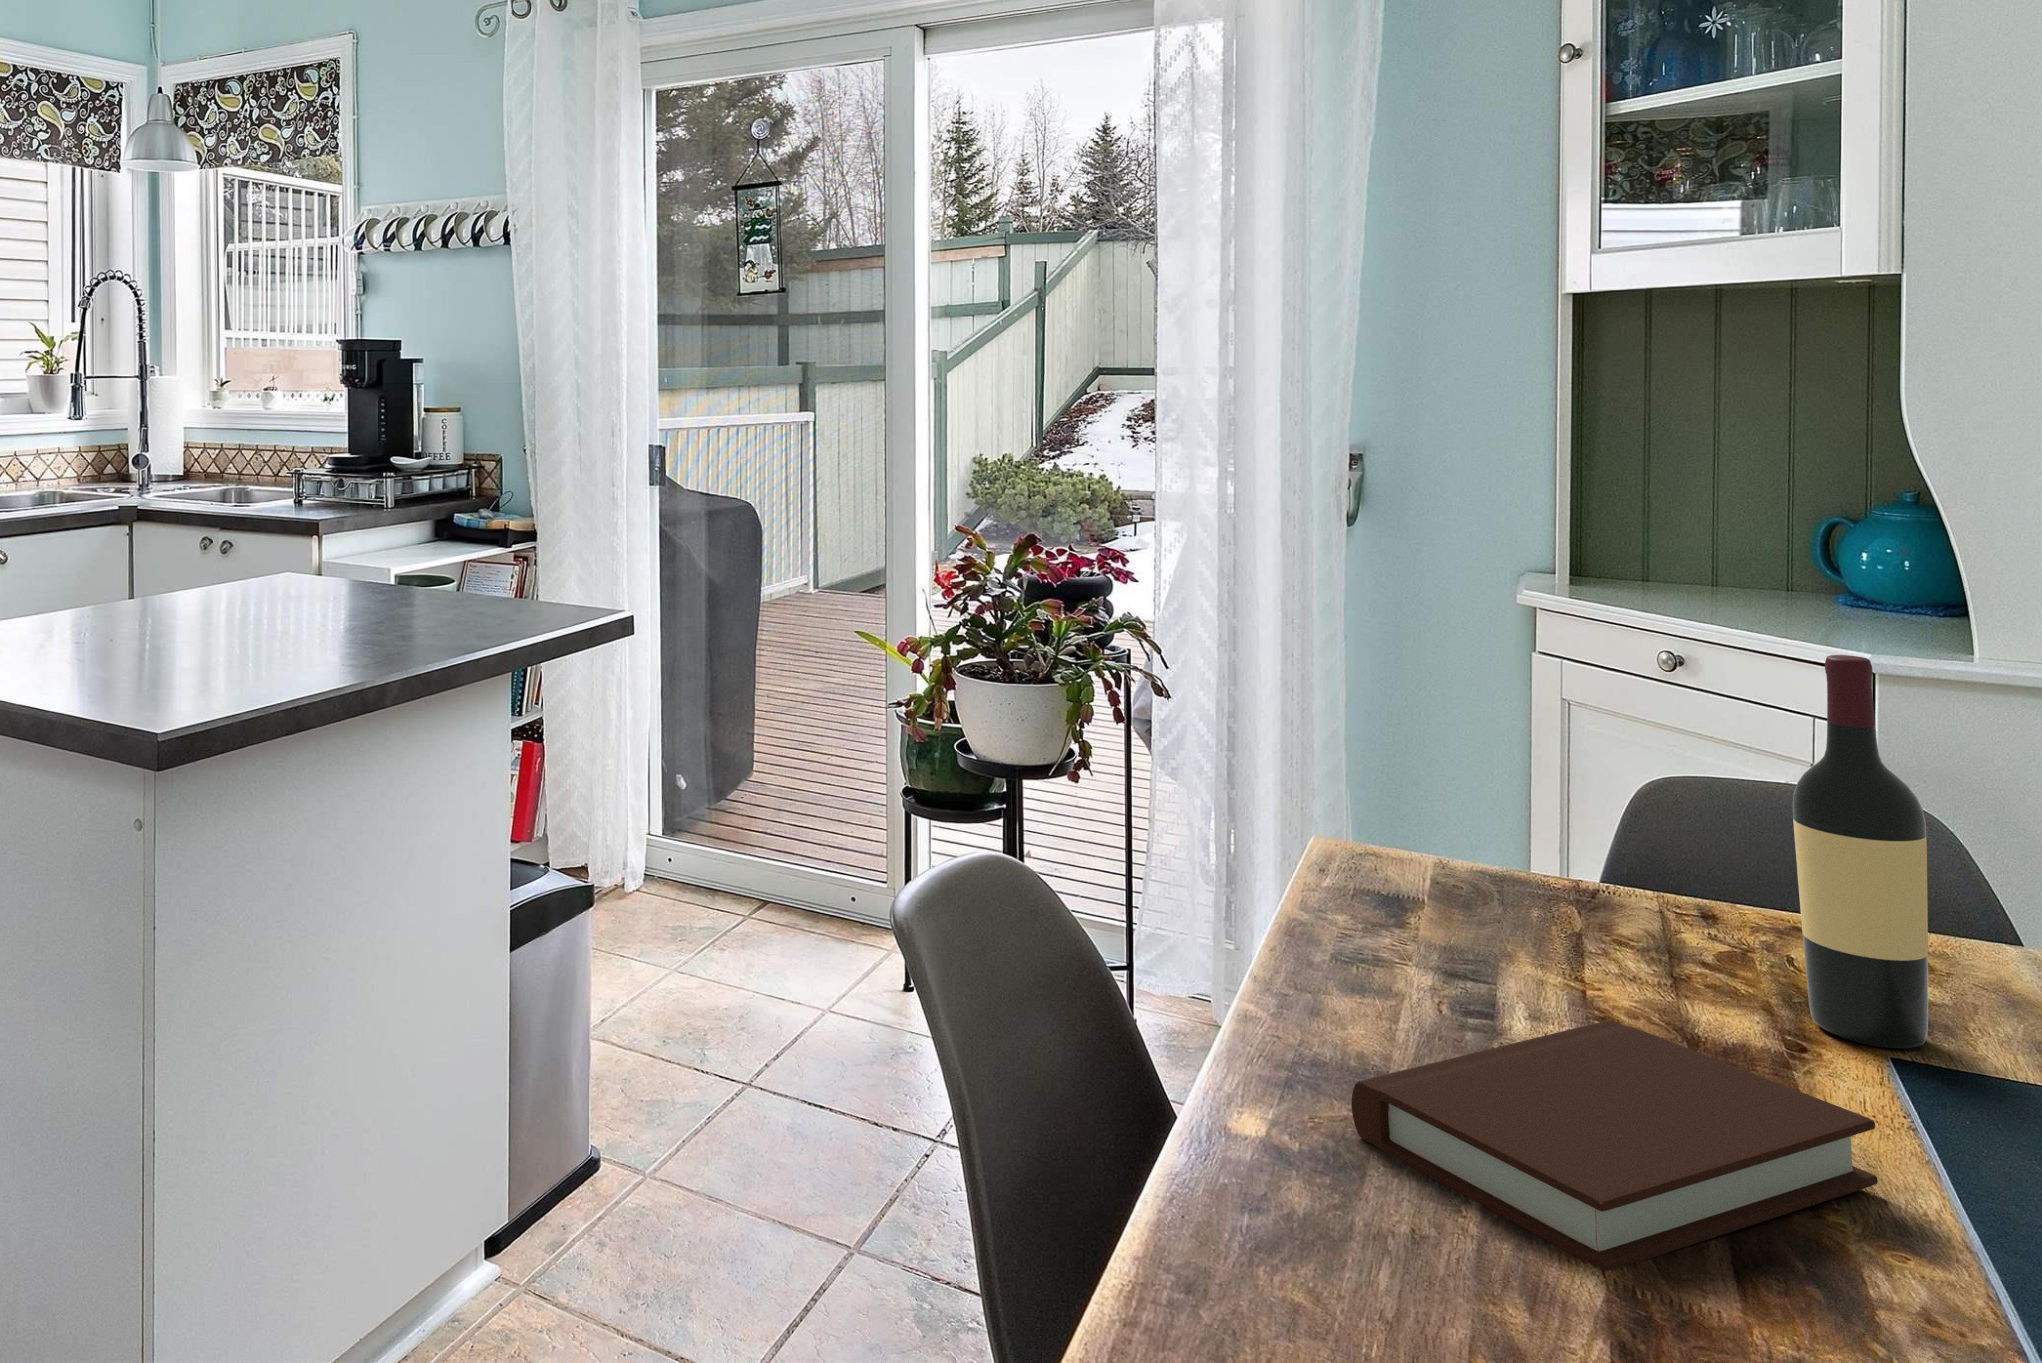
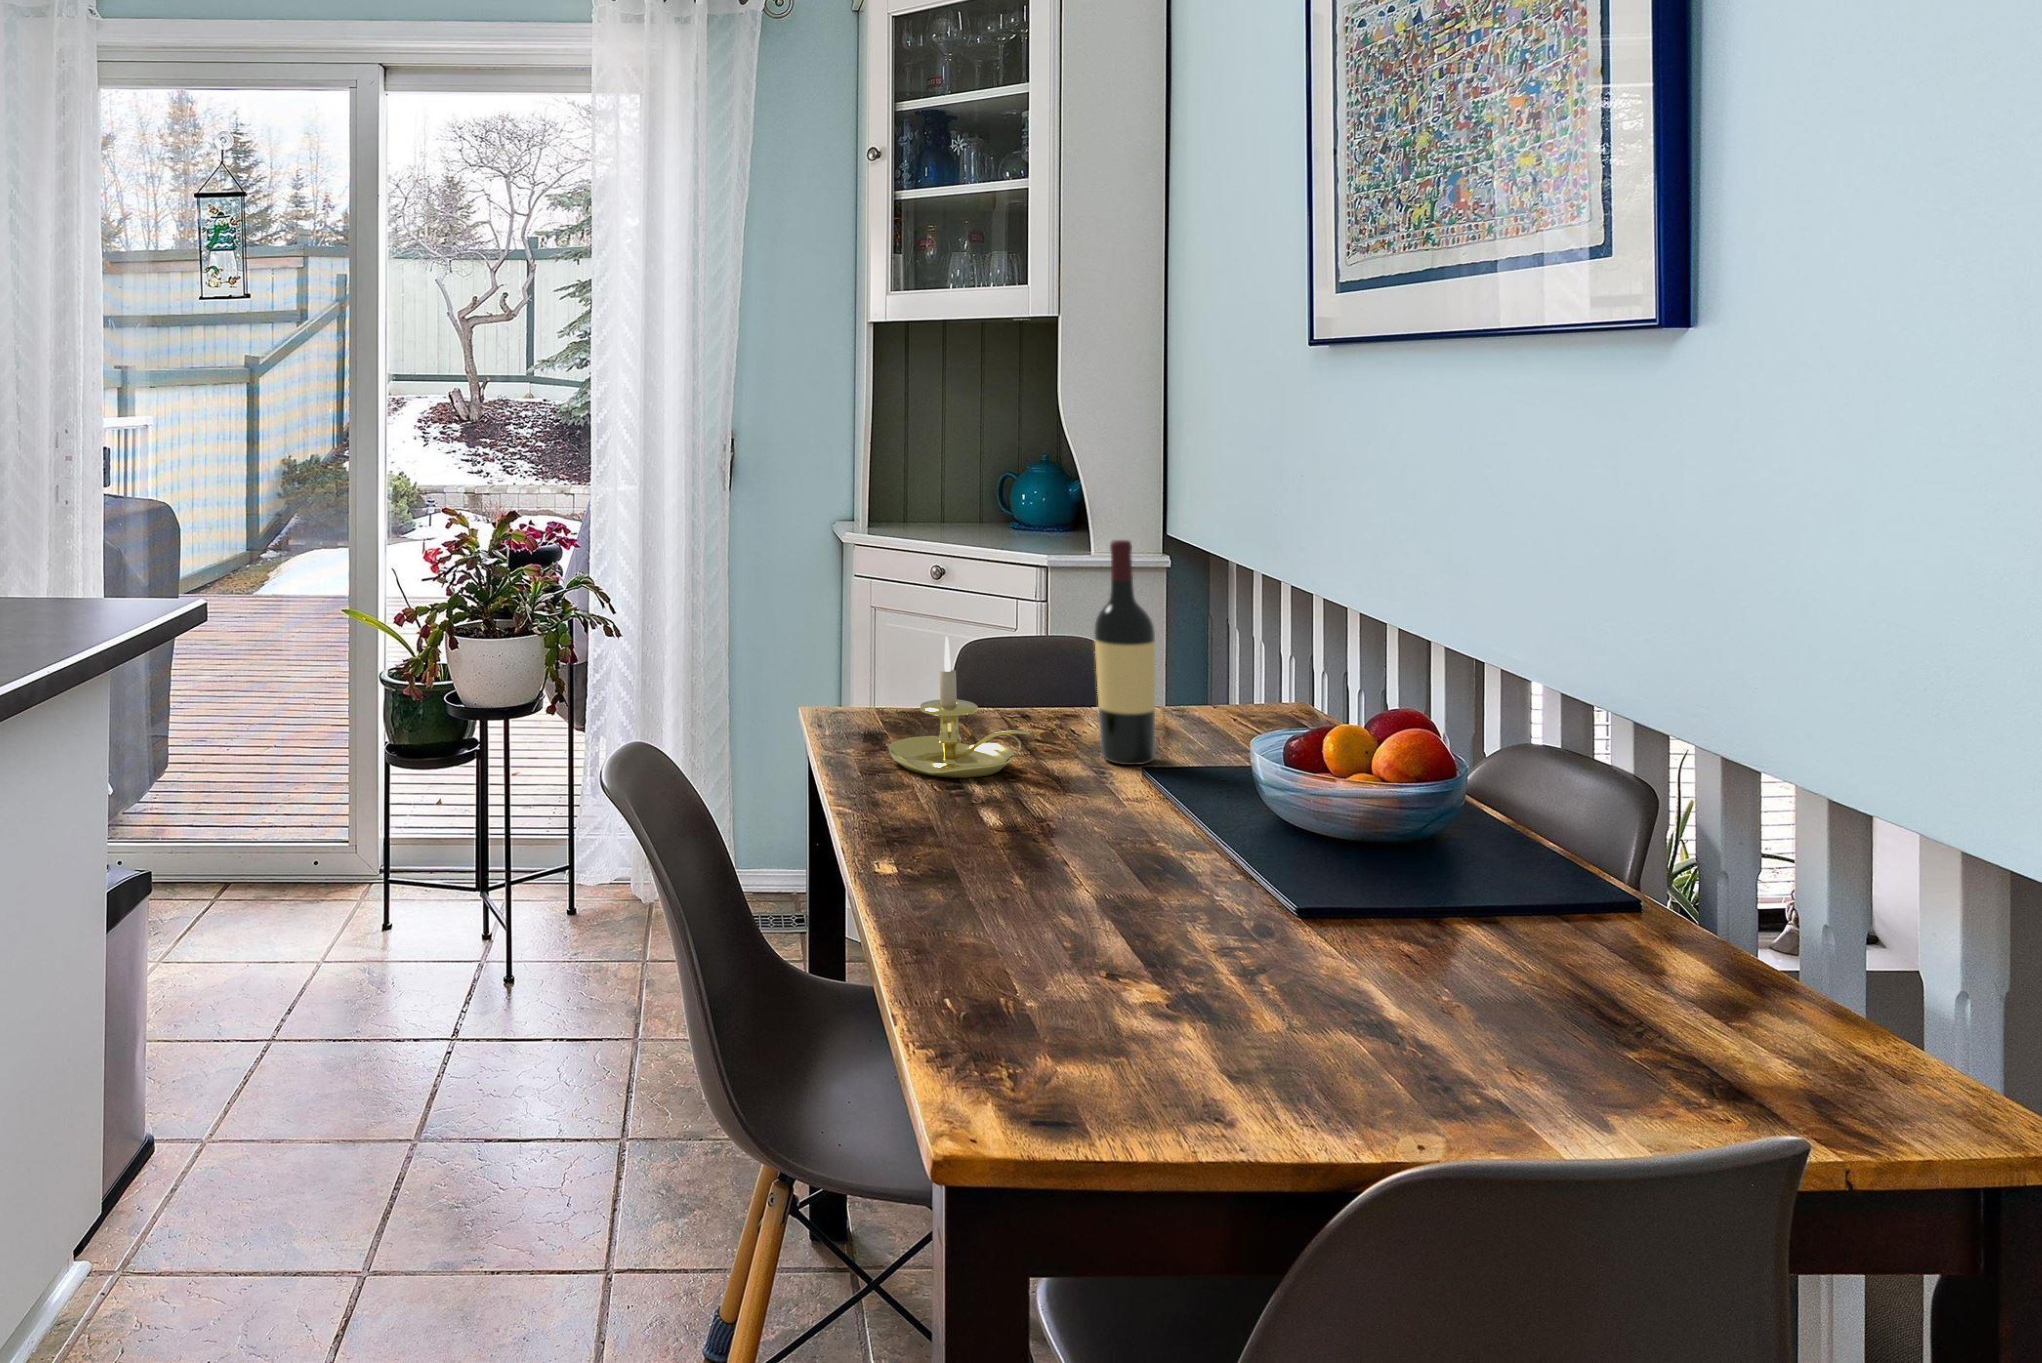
candle holder: none [1394,774,1639,1002] -> present [888,637,1031,778]
book: present [1351,1020,1878,1271] -> none [946,771,1181,898]

